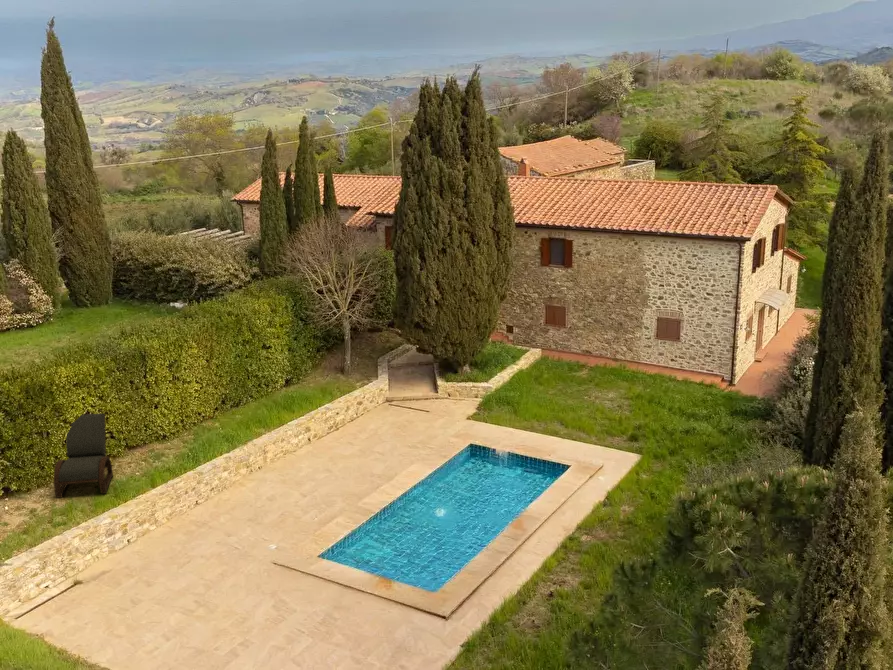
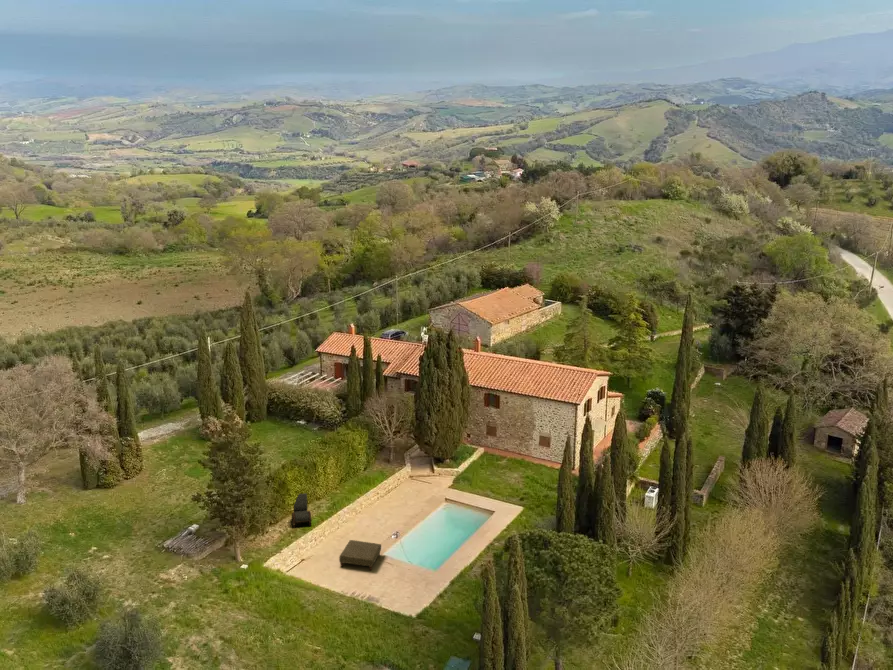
ottoman: none [137,529,271,617] -> present [339,540,381,570]

